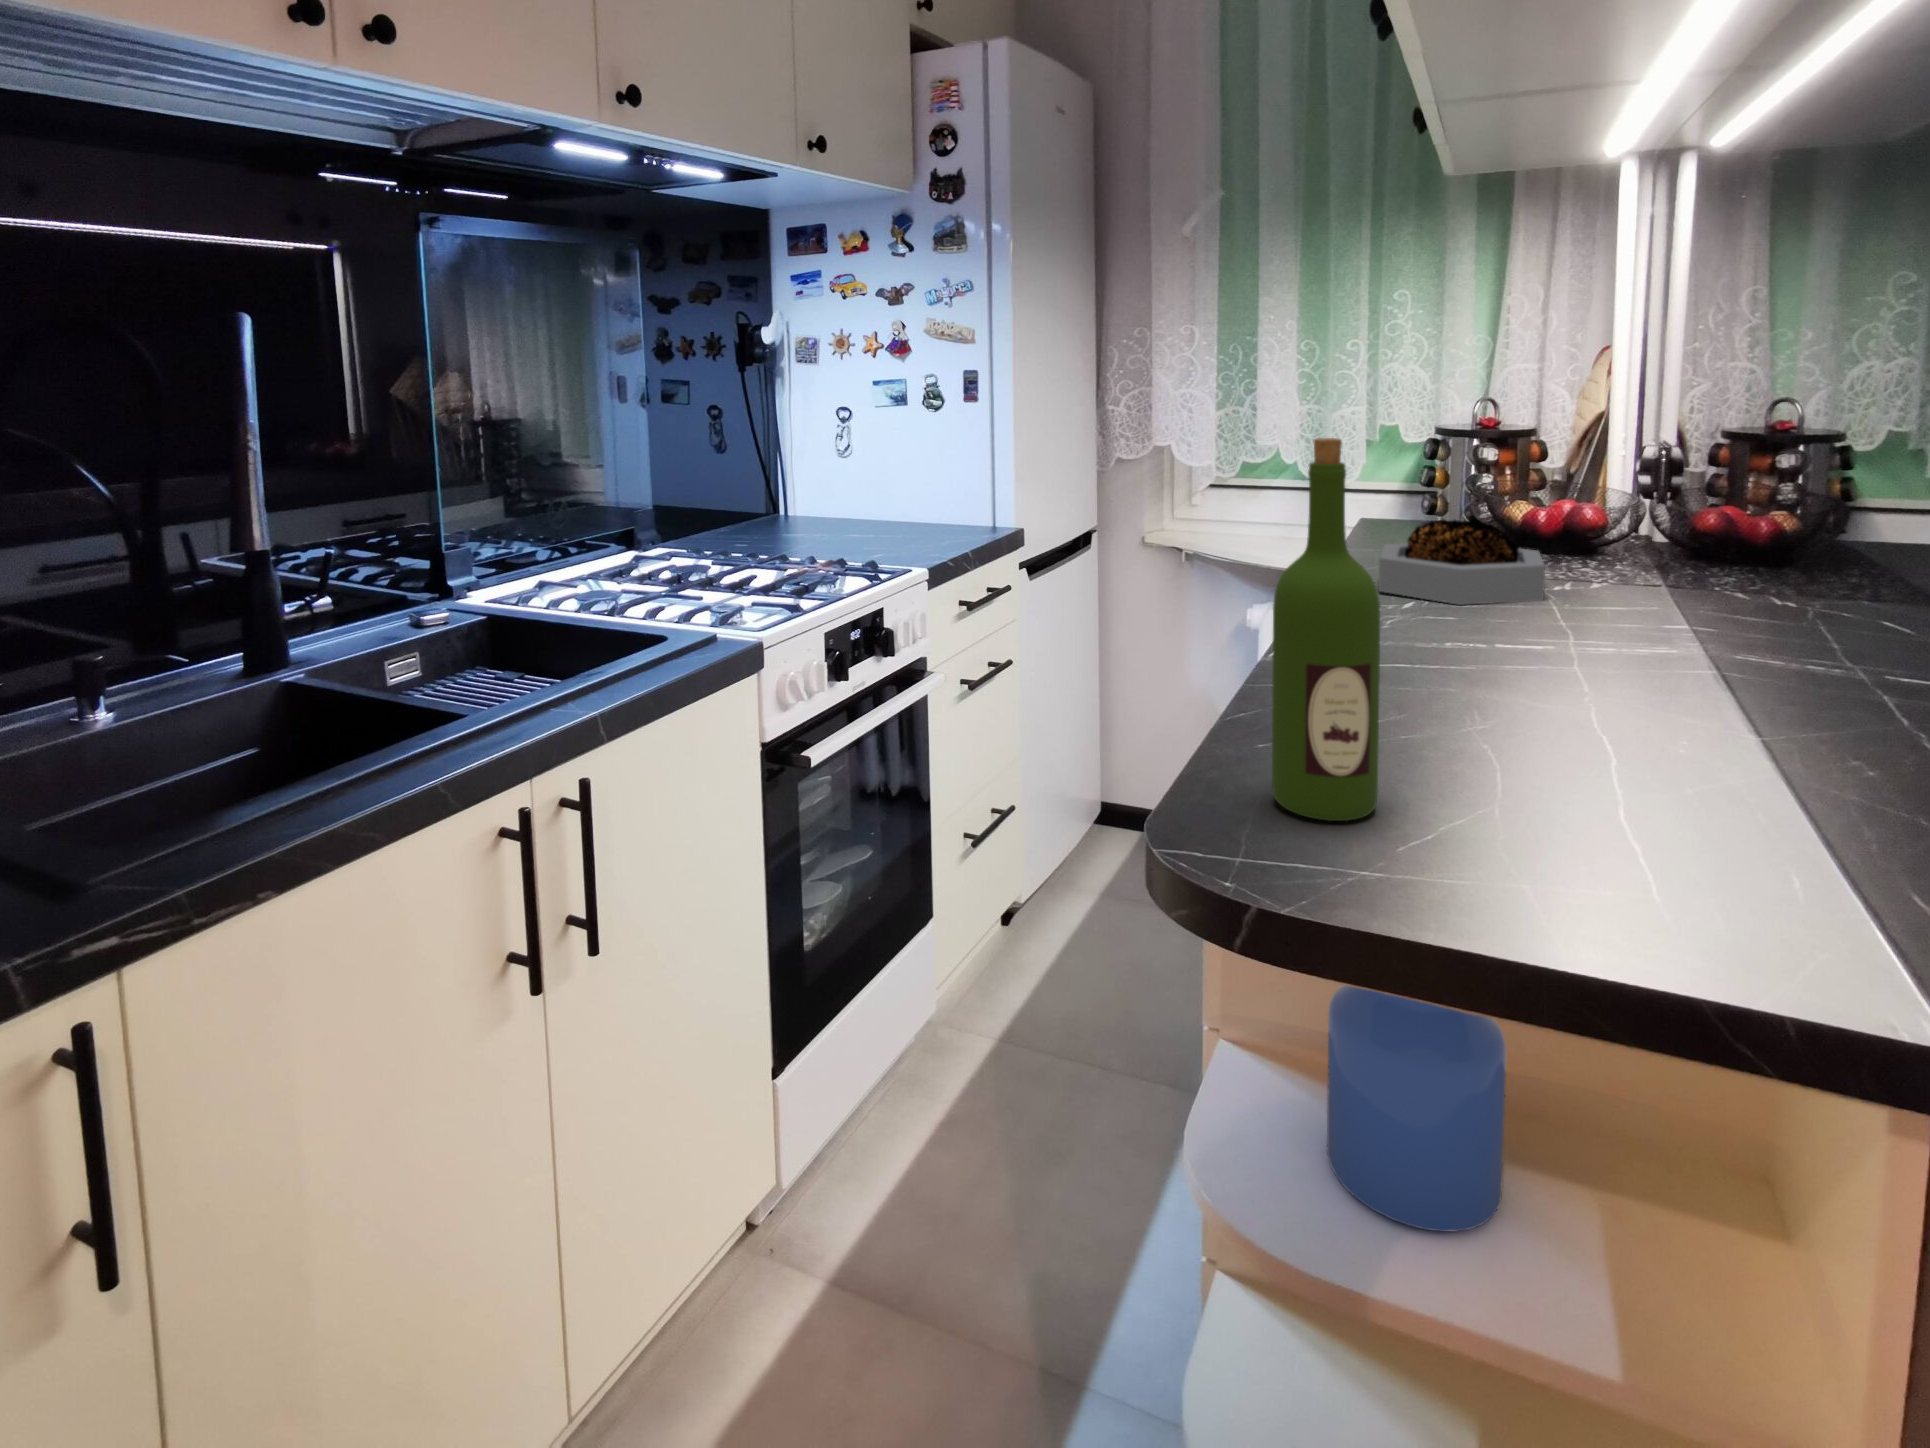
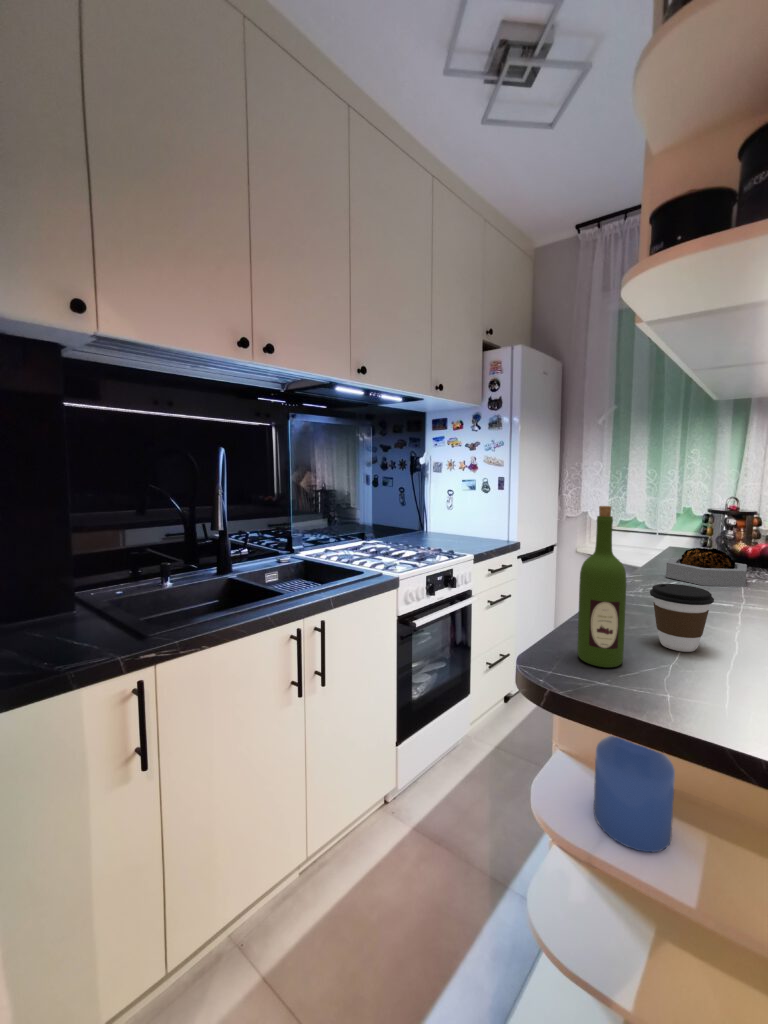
coffee cup: none [1407,610,1545,763] -> present [650,584,714,652]

